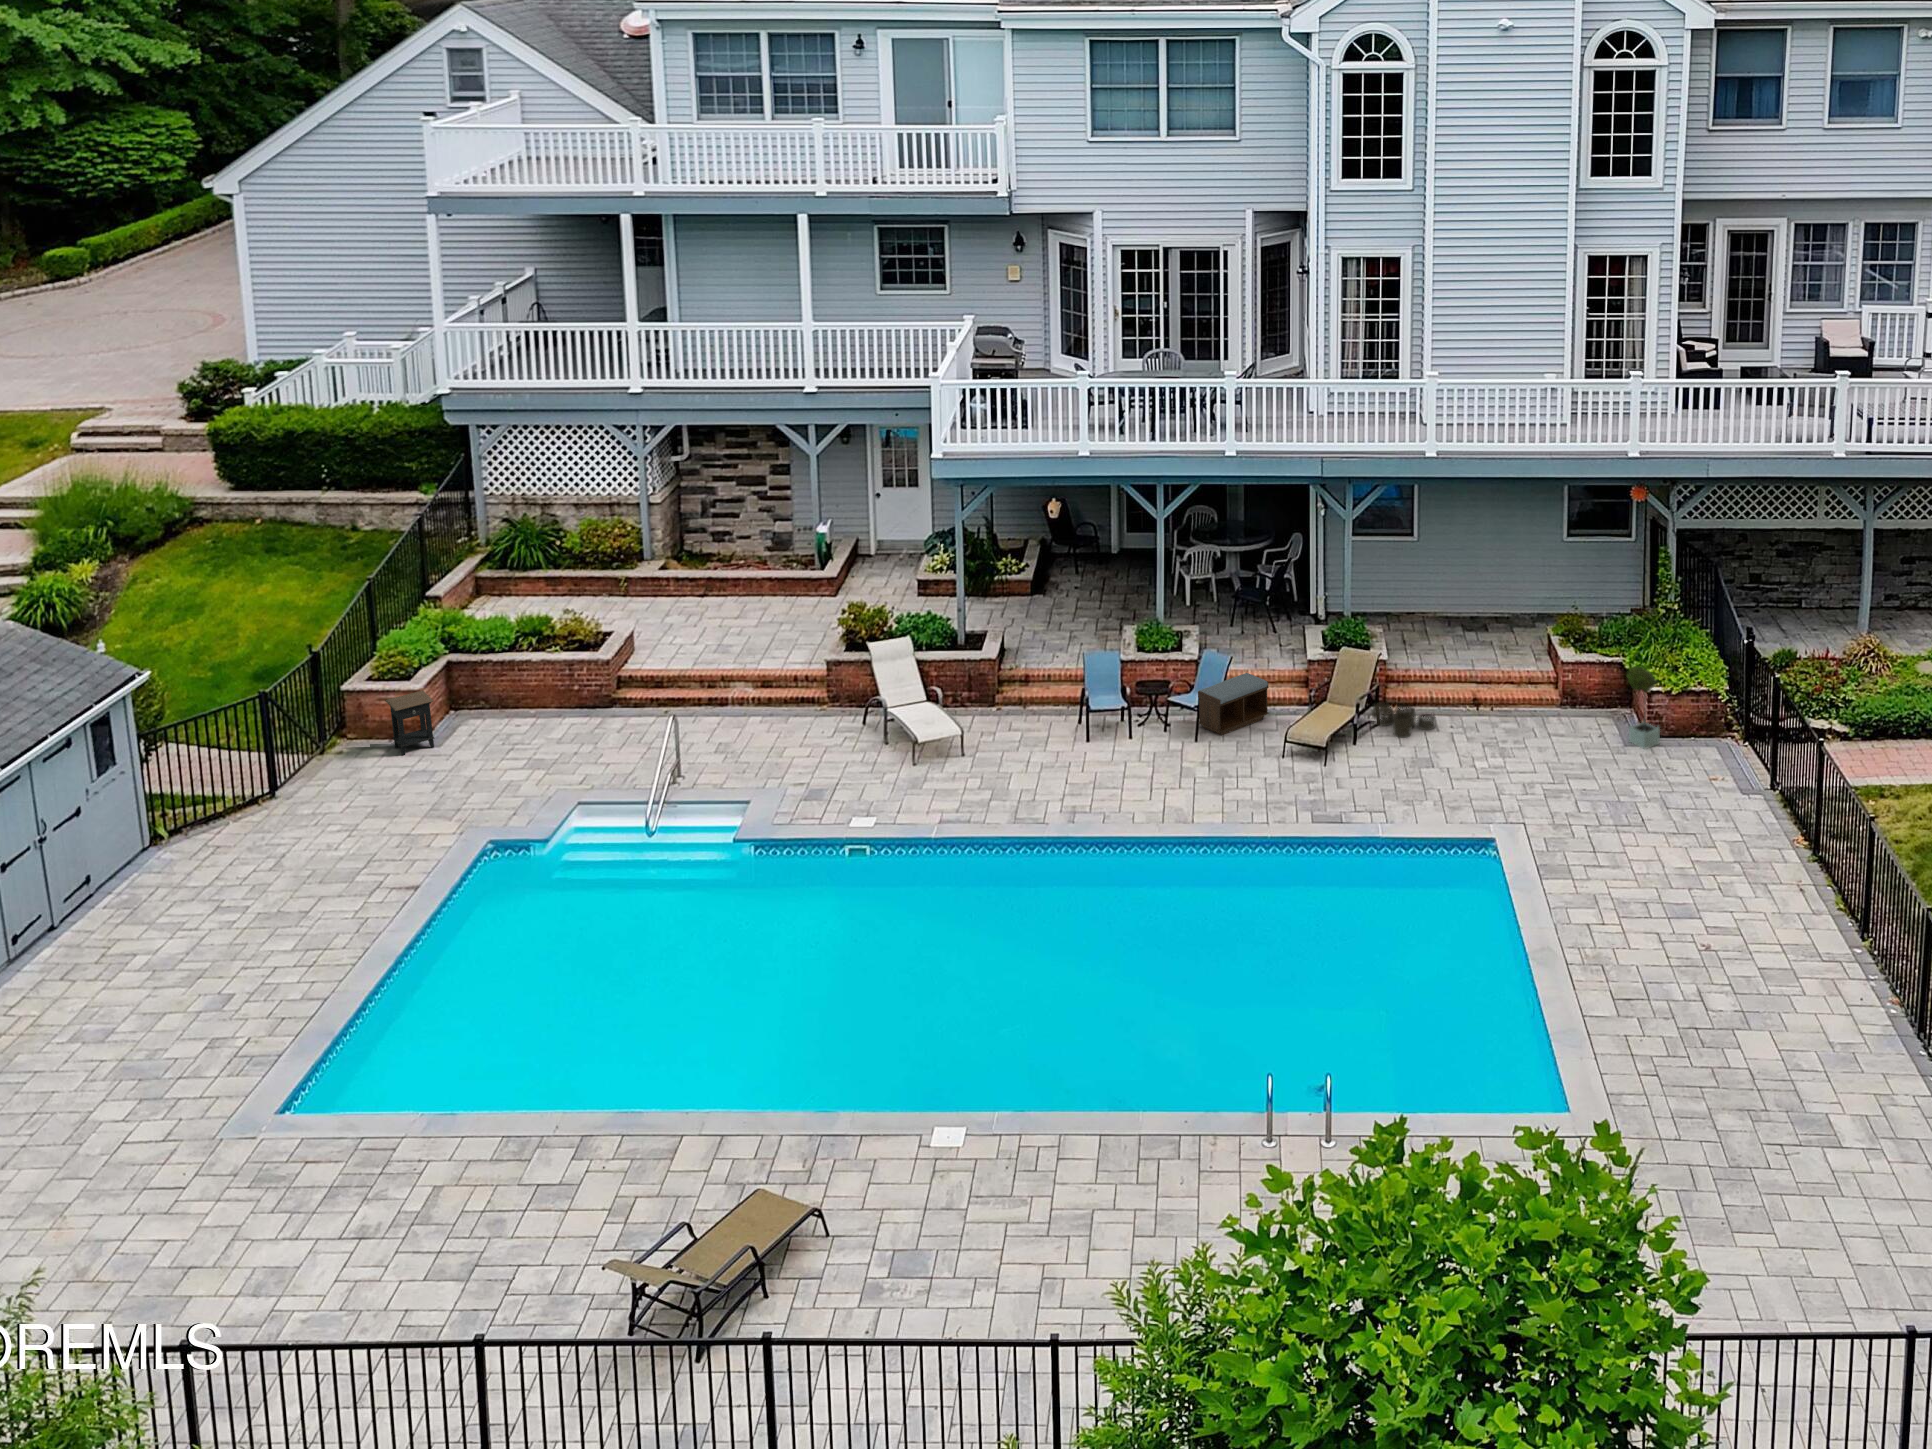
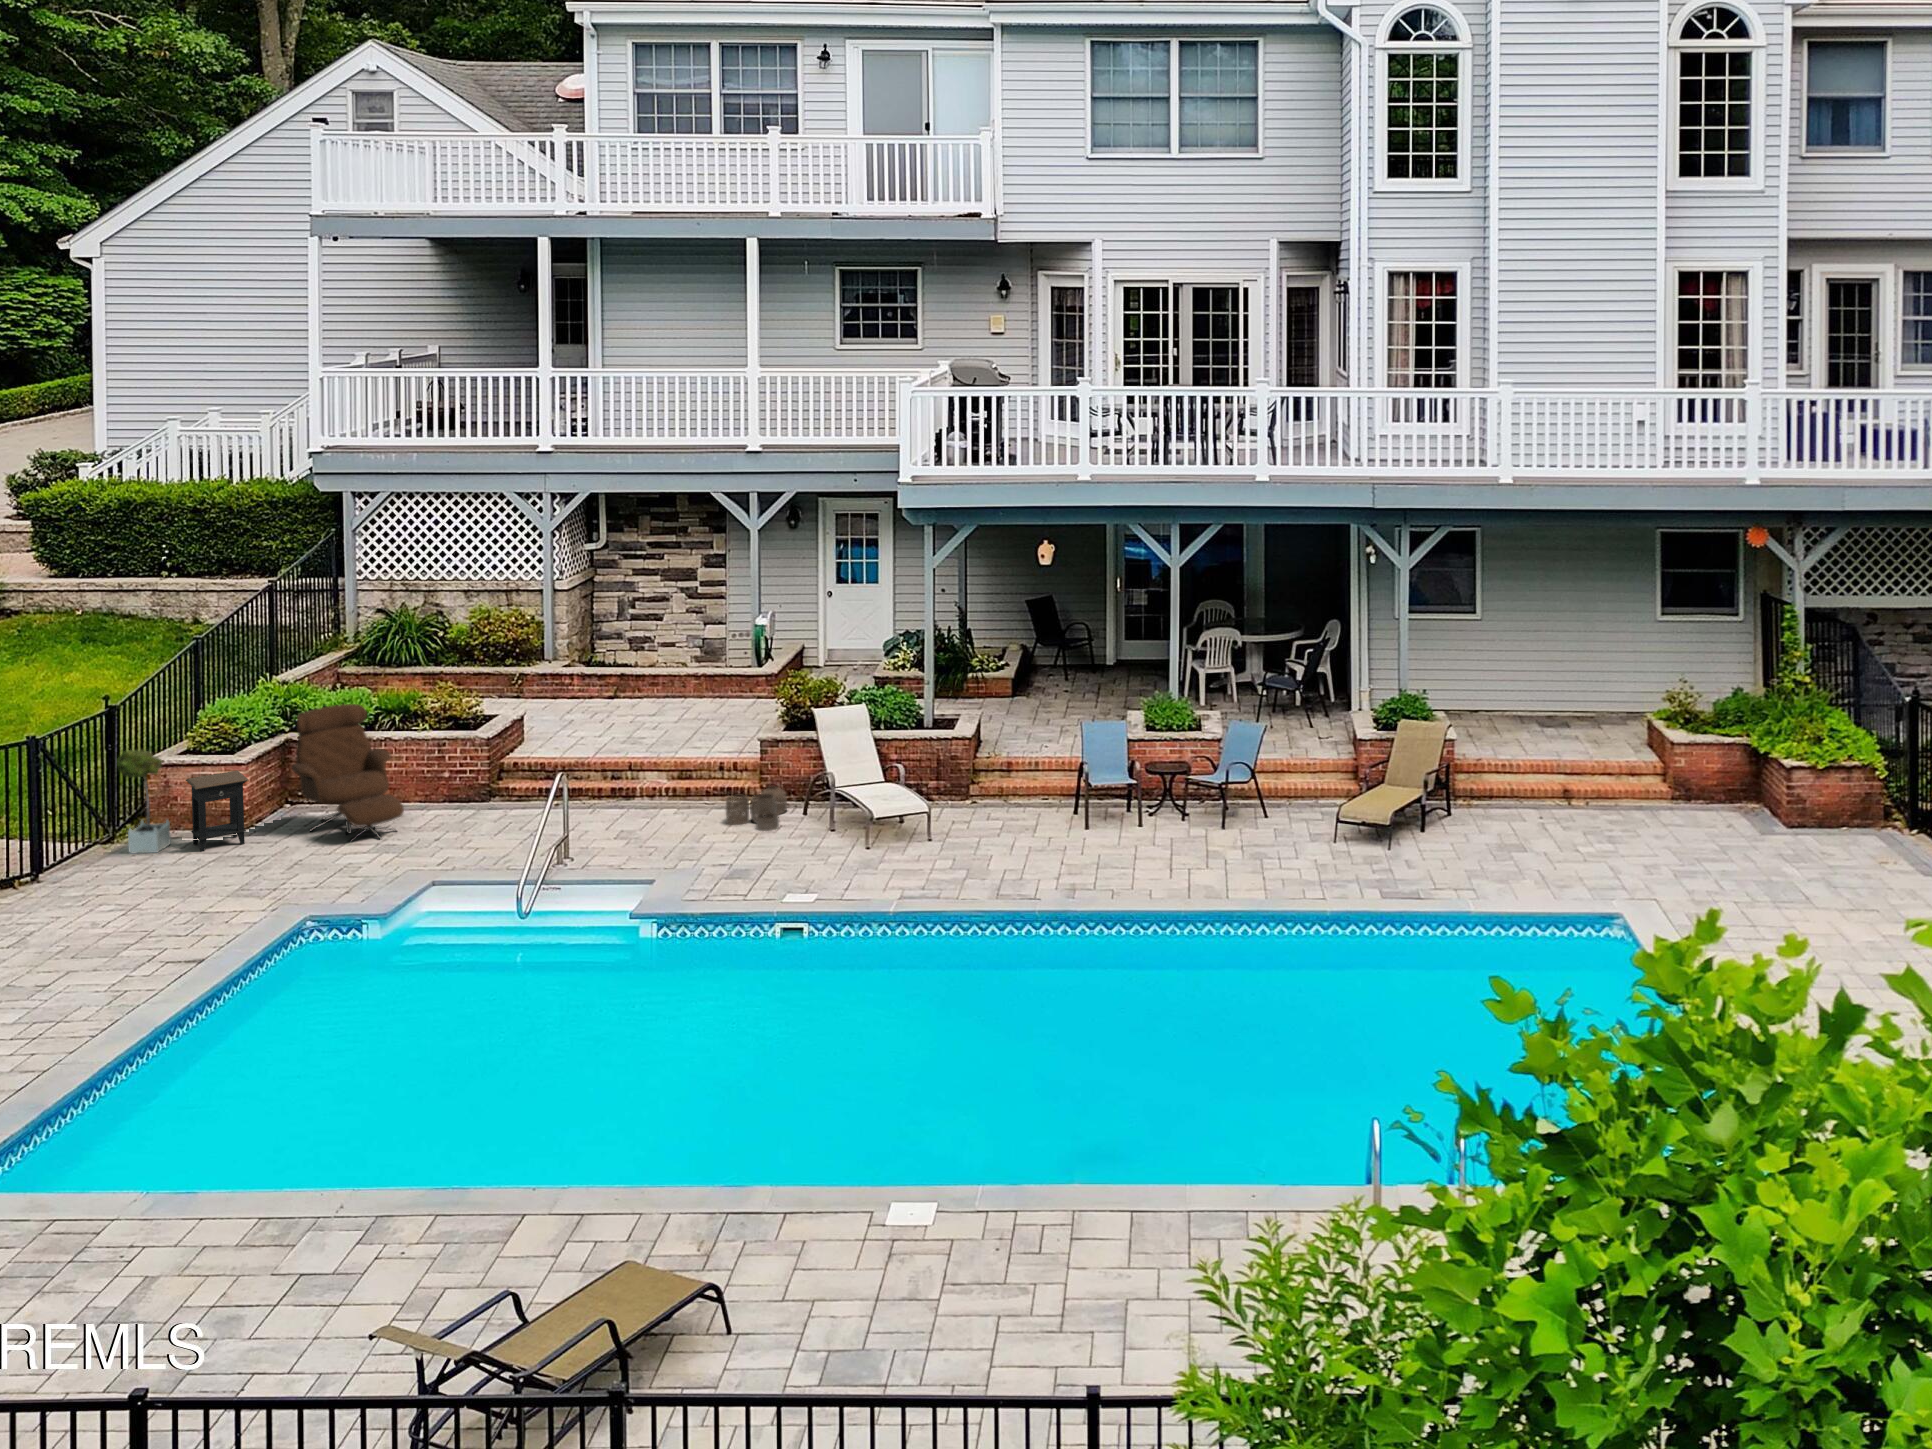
lounge chair: none [463,632,553,747] -> present [292,704,404,841]
potted tree: present [1627,666,1660,749] -> present [117,750,171,854]
bench: present [1198,673,1269,735] -> none [1232,754,1321,827]
woven basket: present [1372,701,1436,738] -> present [726,786,787,831]

